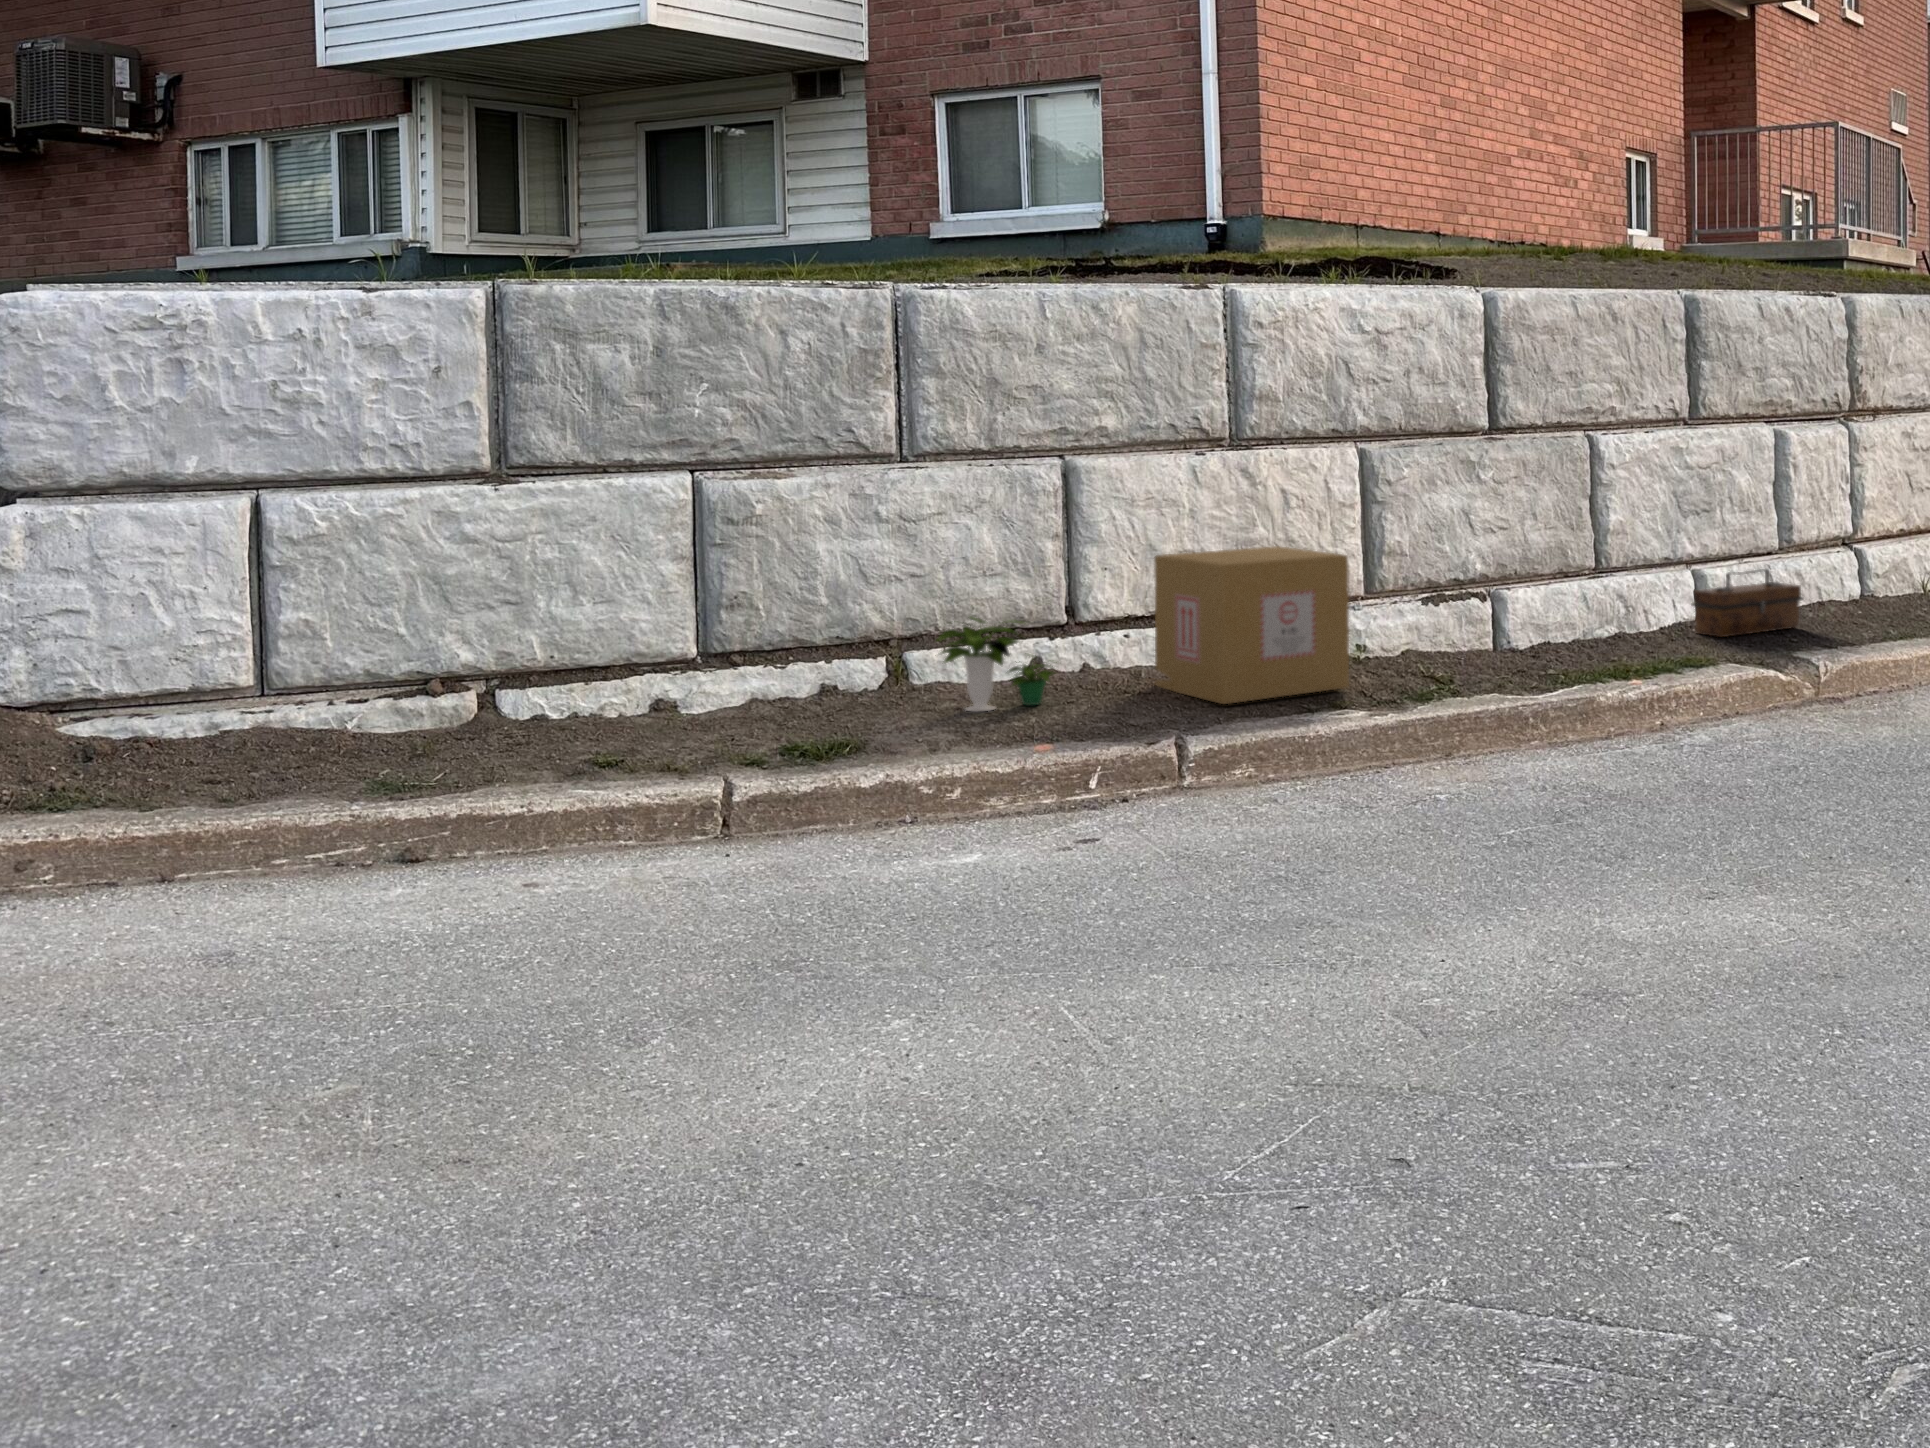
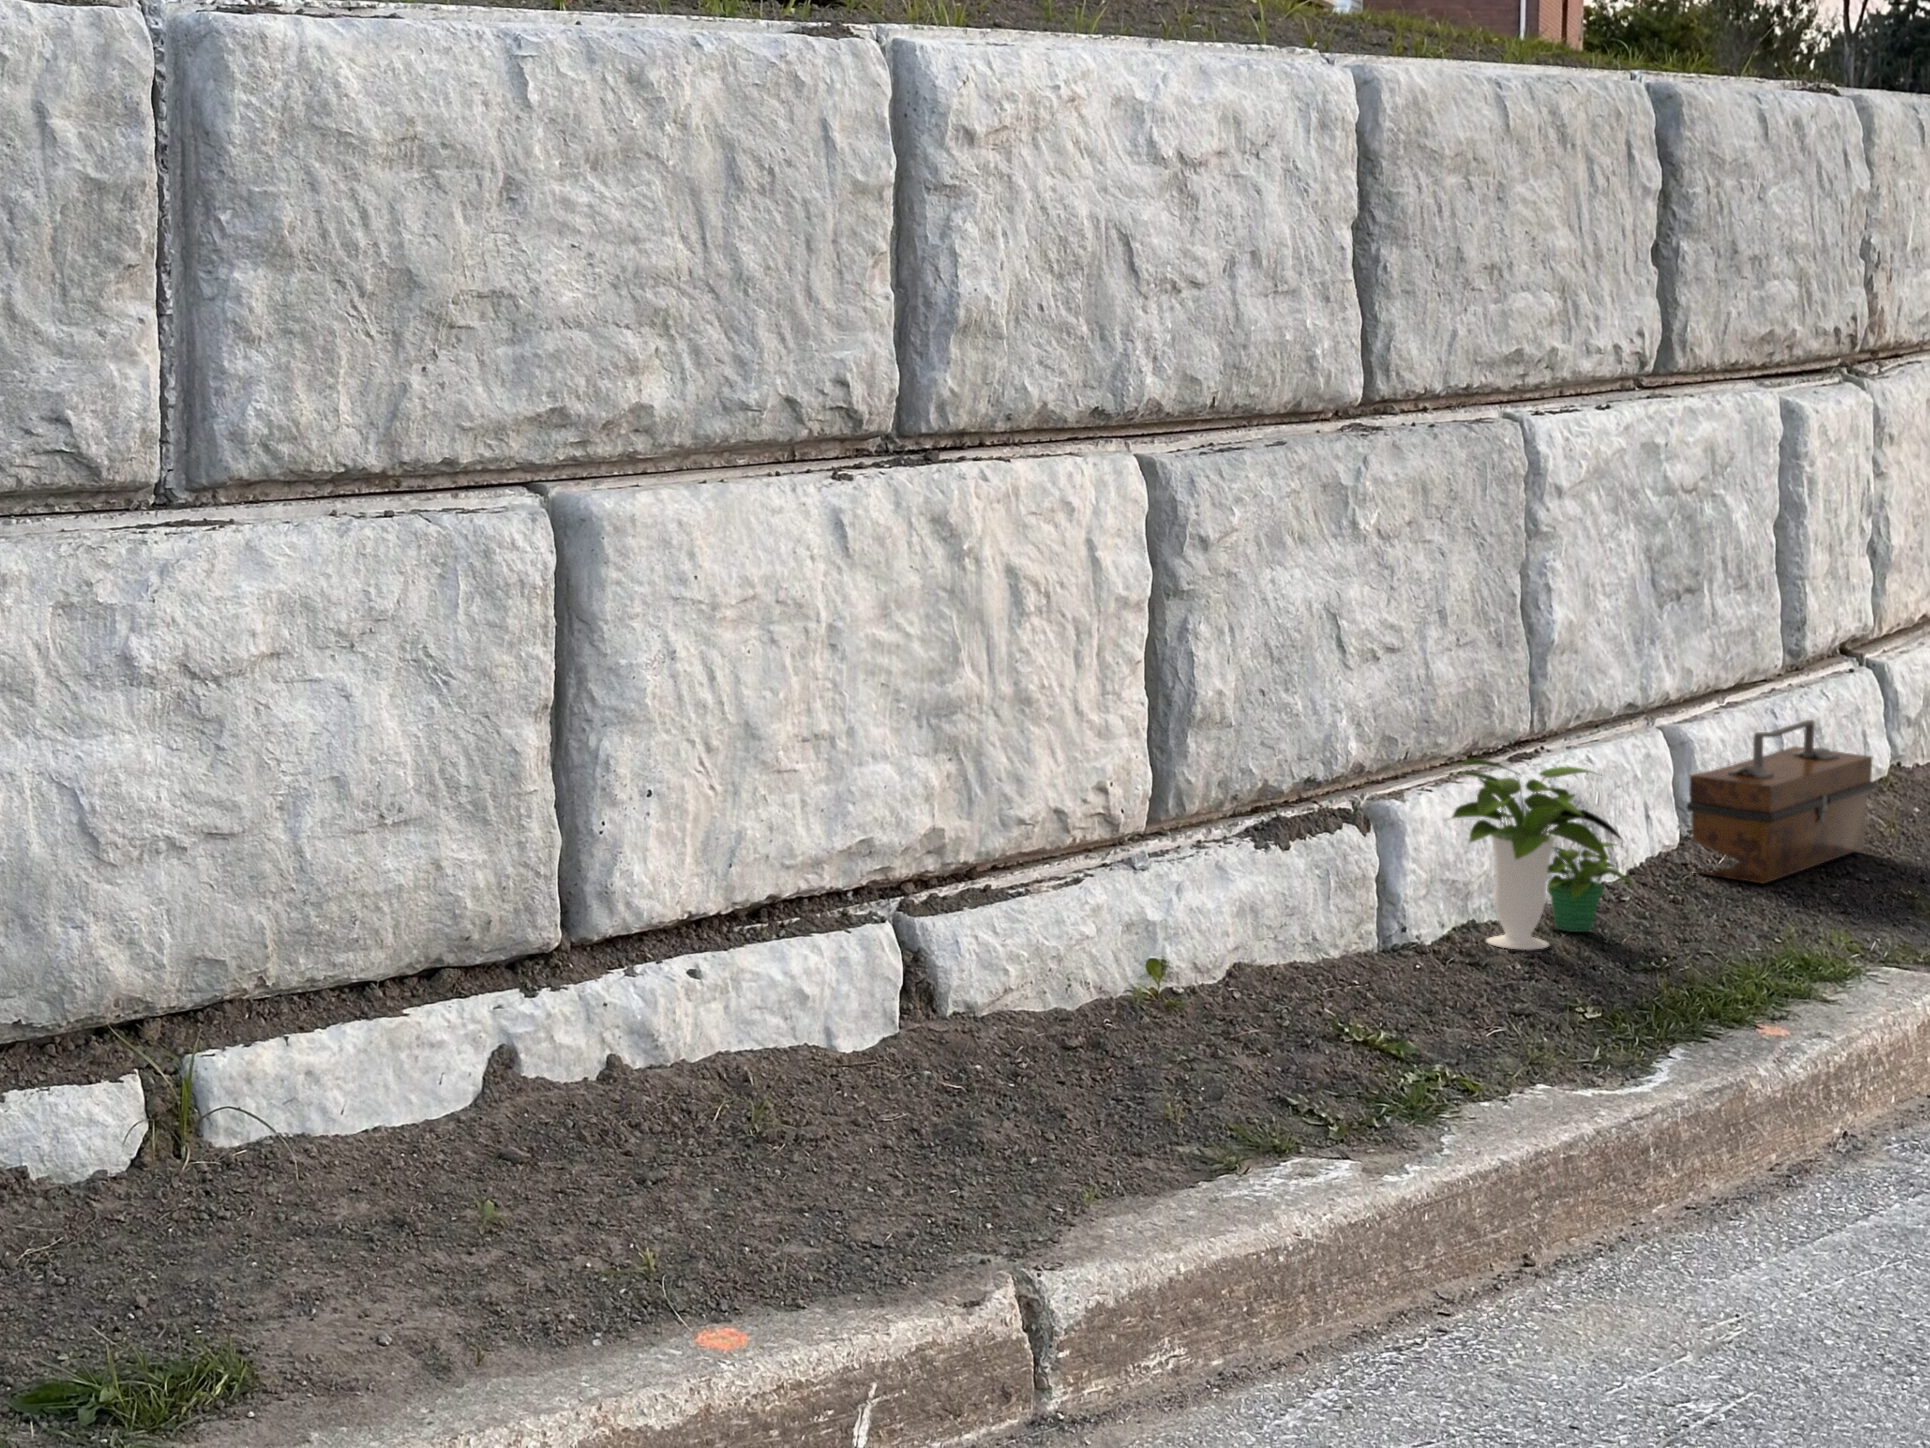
cardboard box: present [1154,546,1349,704] -> none [757,711,1259,1161]
potted plant: present [937,617,1057,712] -> present [1442,759,1631,950]

